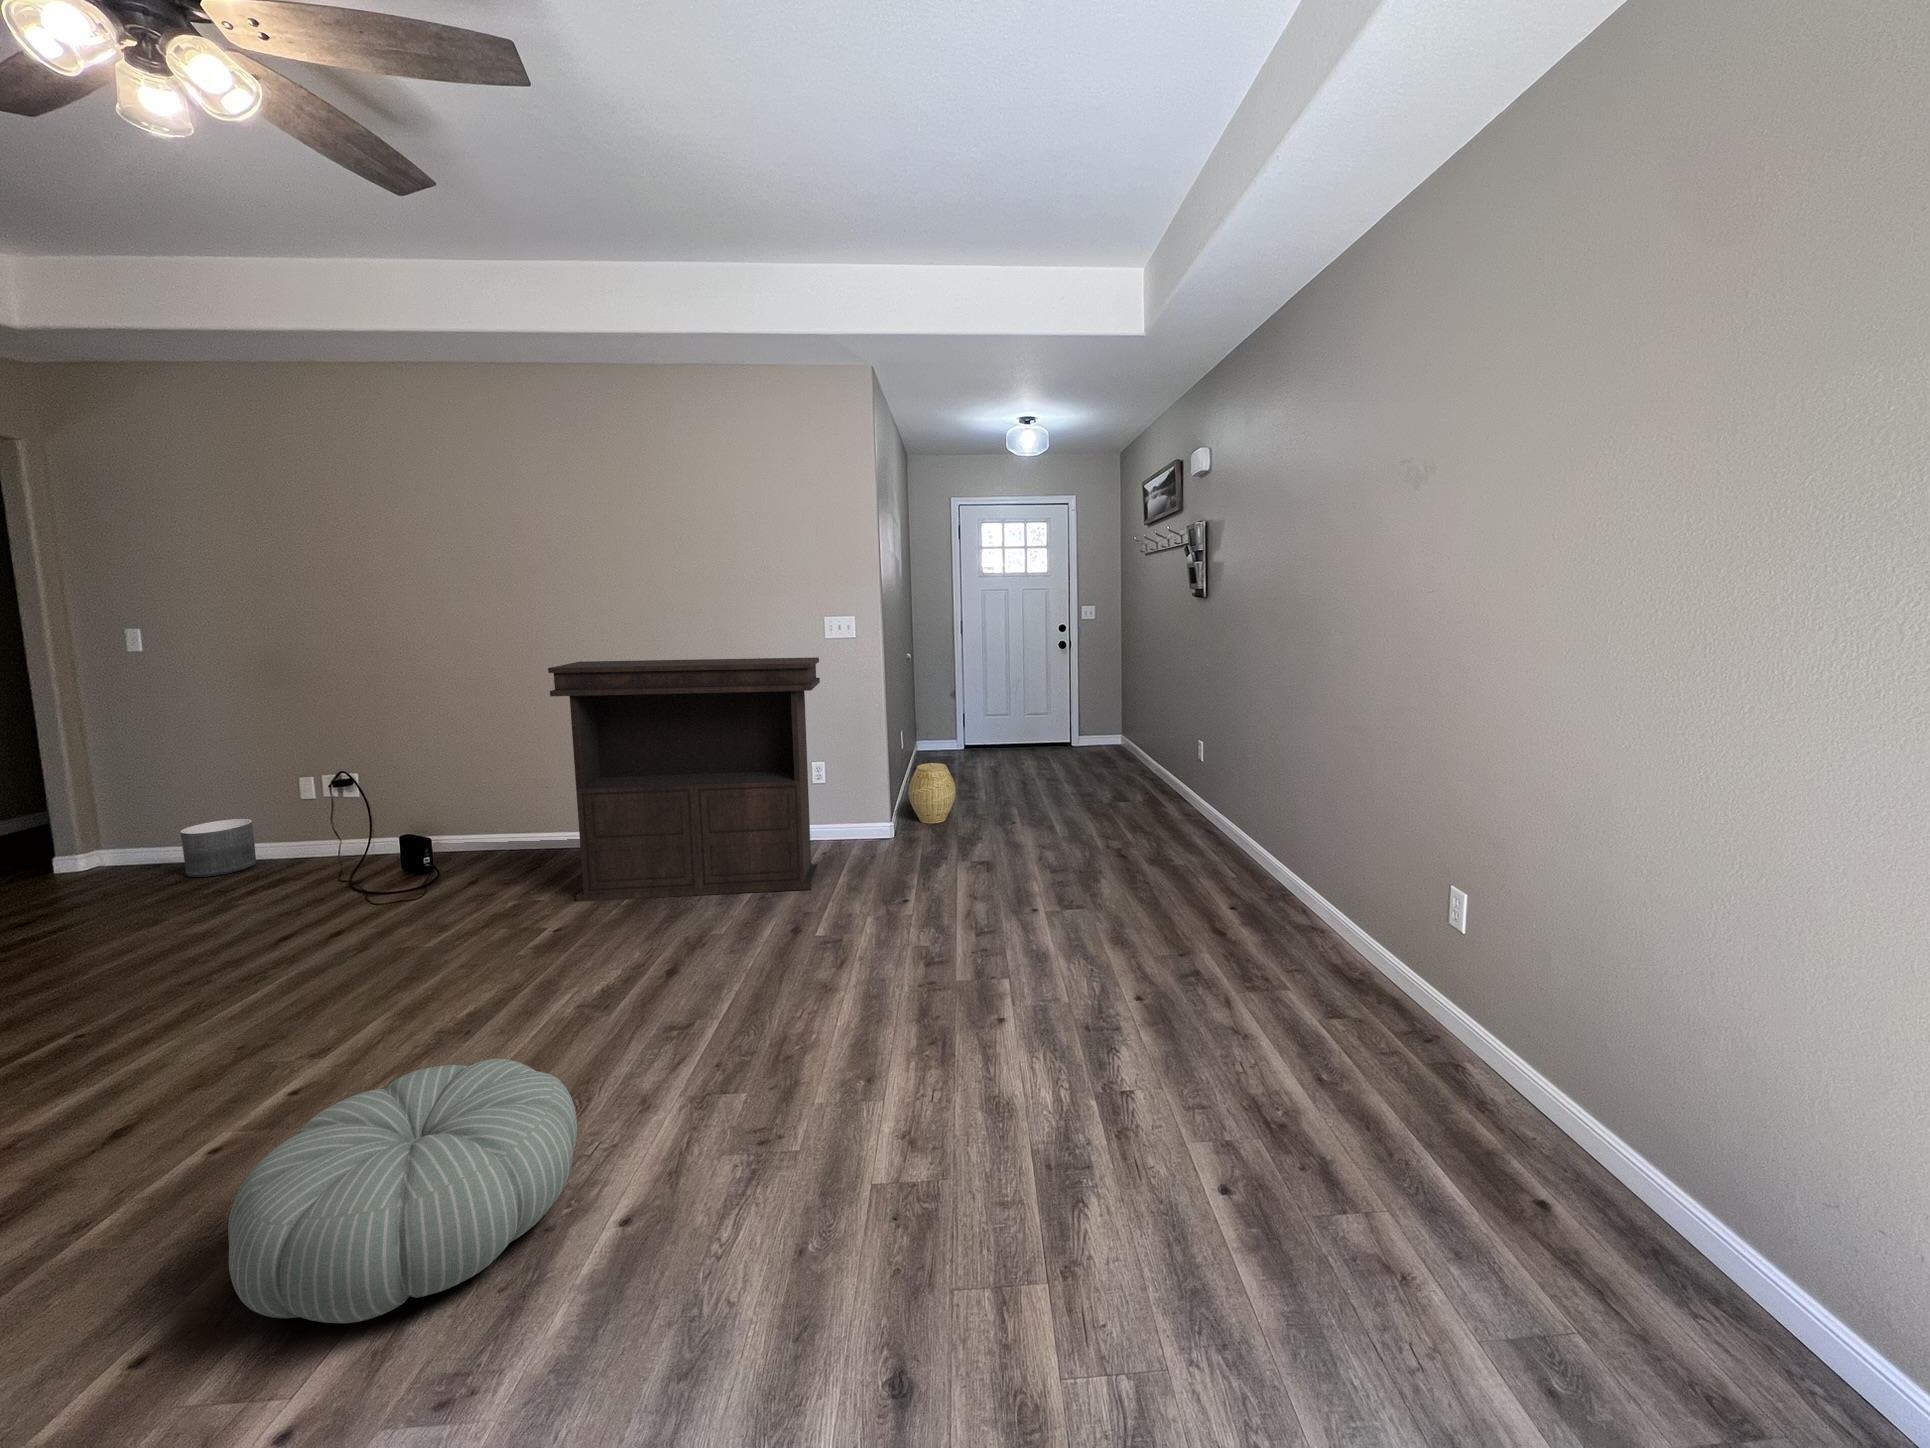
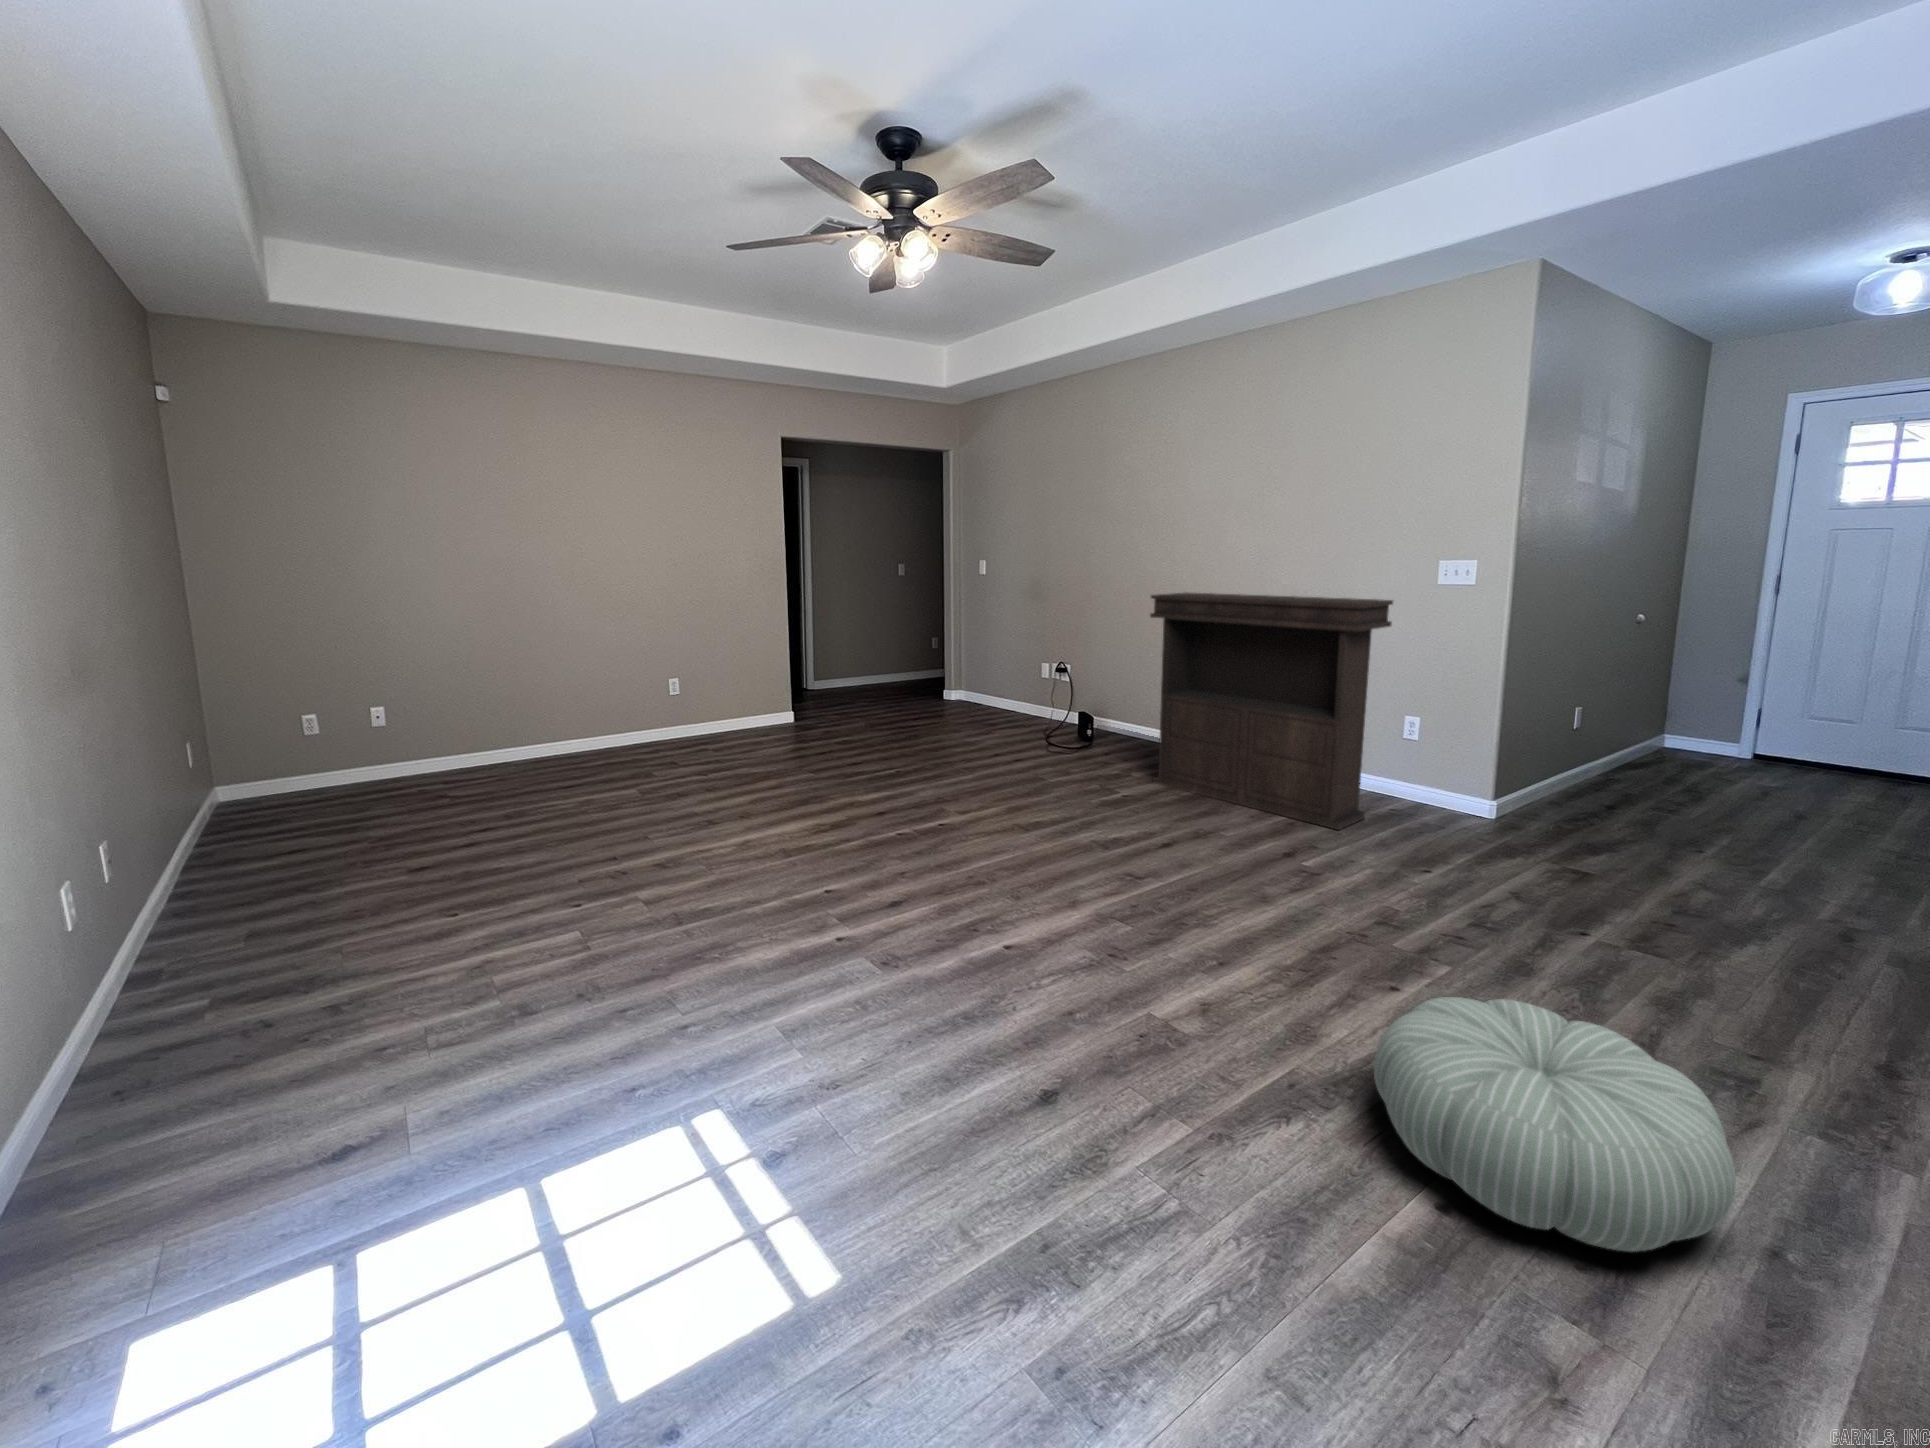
woven basket: present [909,763,956,823] -> none [1535,745,1610,820]
planter: present [181,819,256,877] -> none [986,684,1018,716]
pouf: present [228,1059,577,1323] -> present [1374,997,1736,1252]

